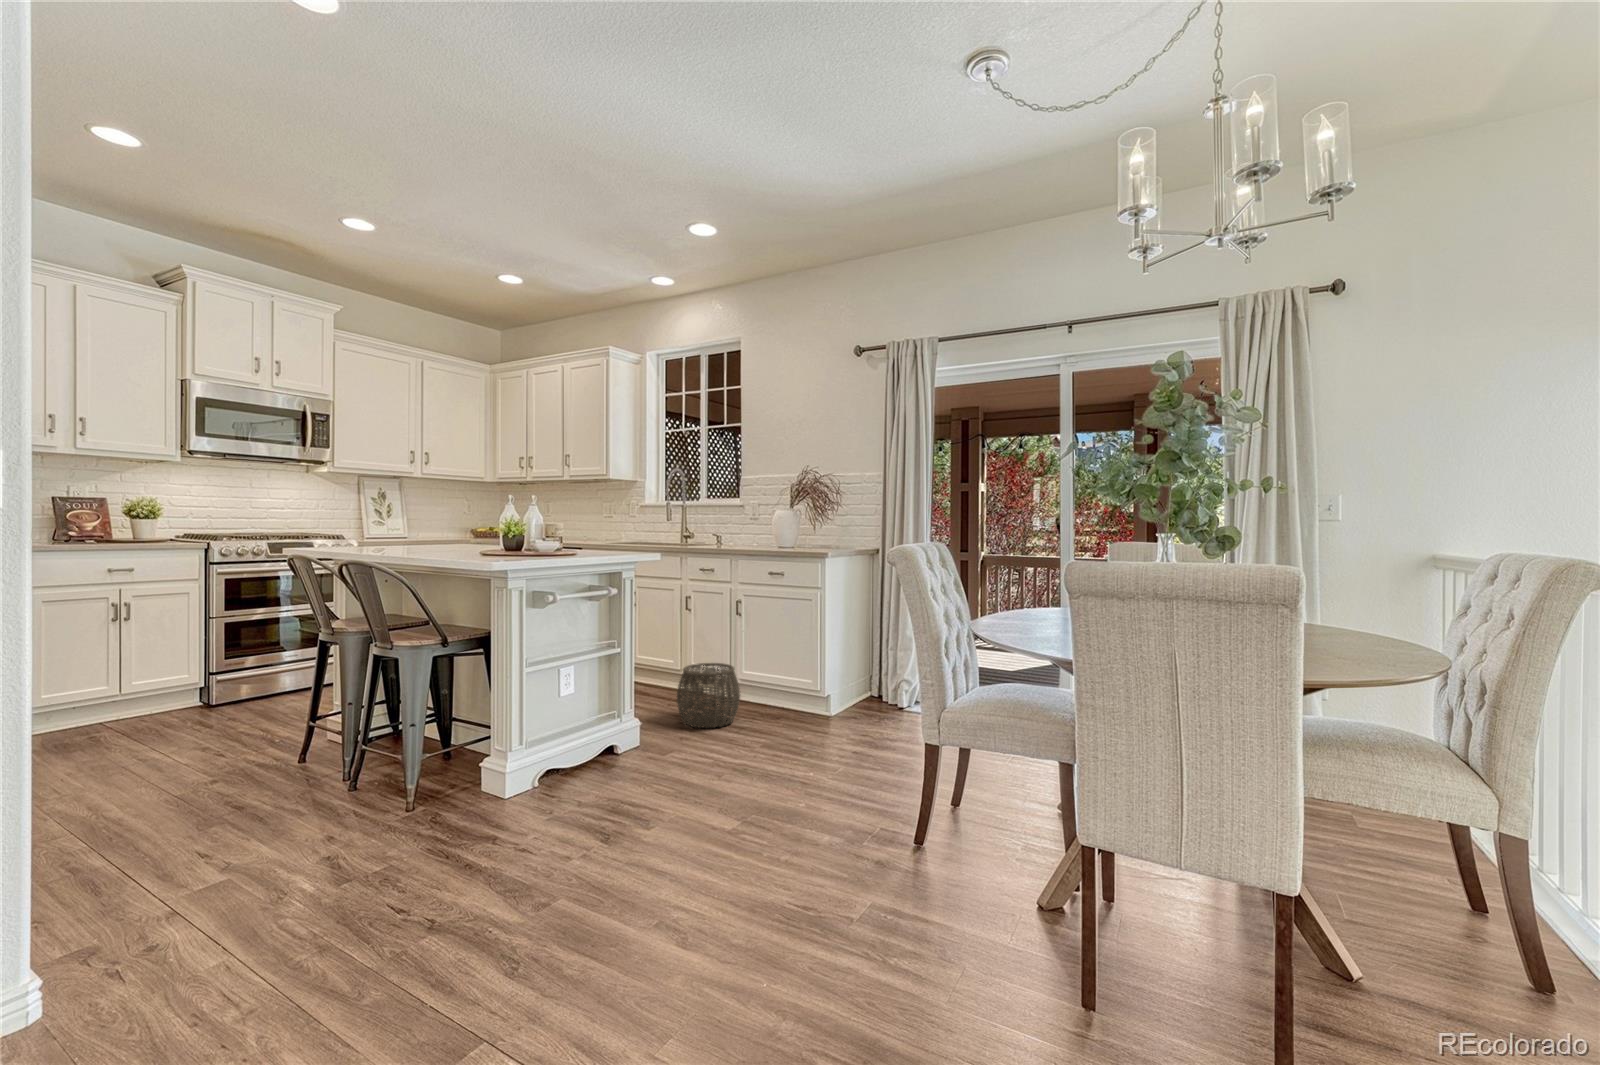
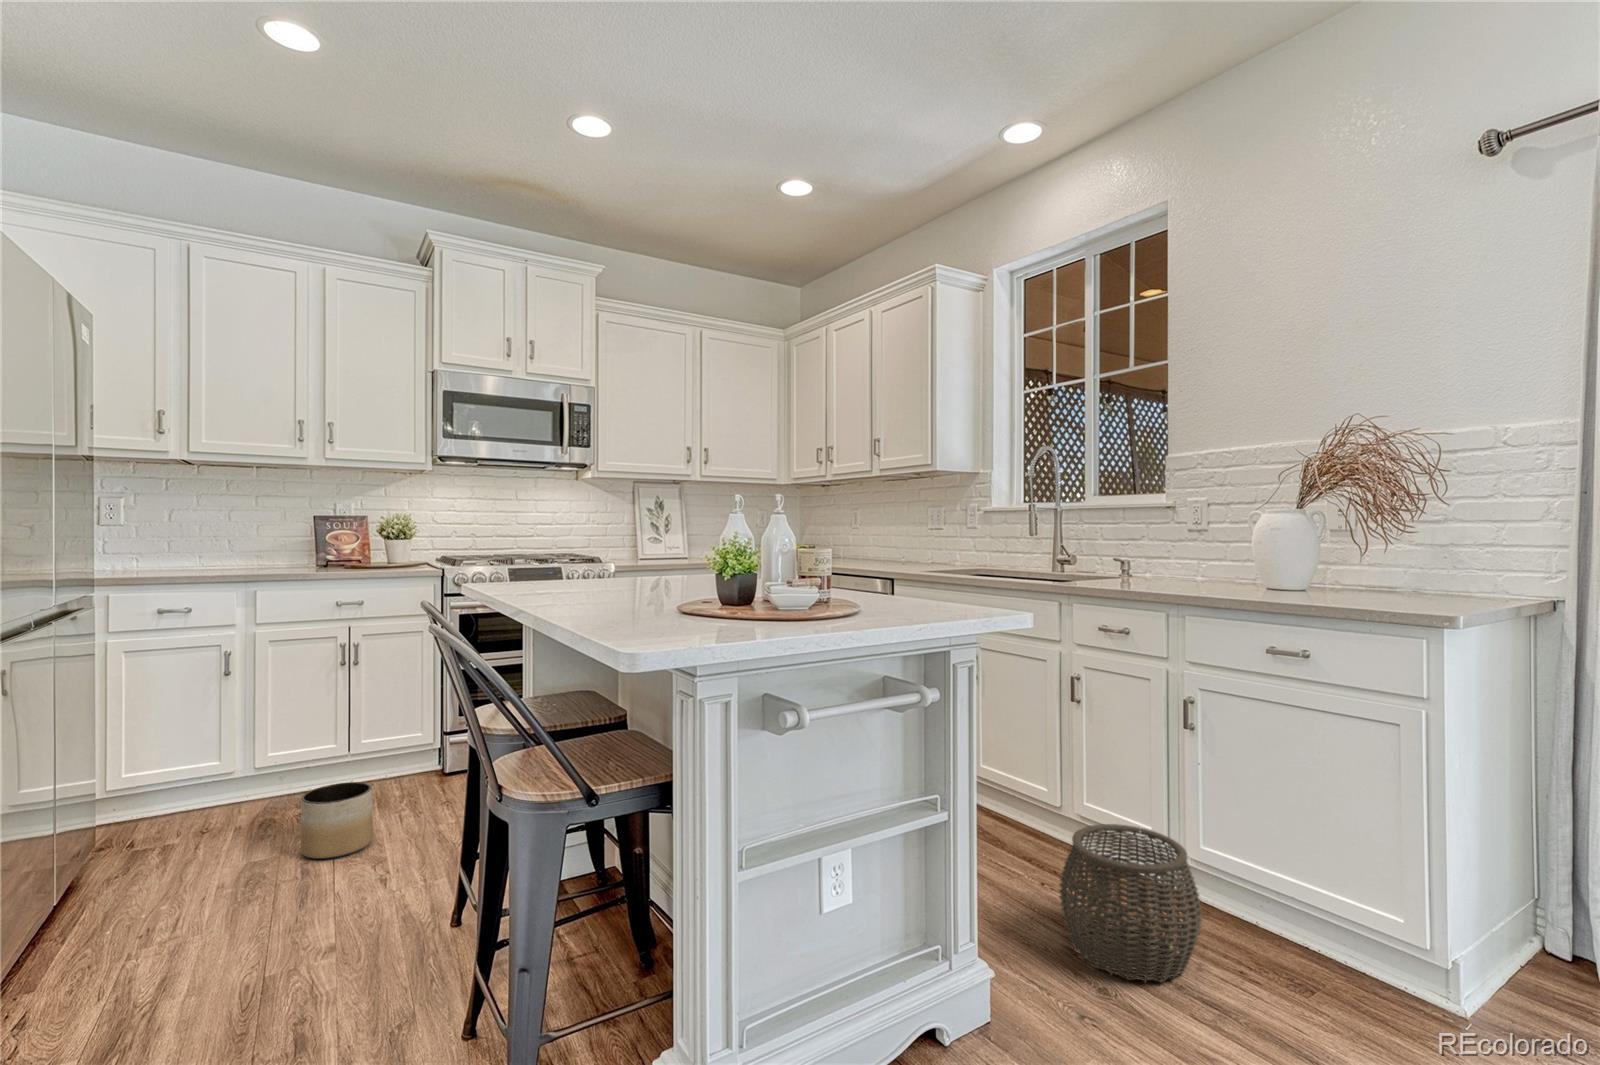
planter: none [115,701,179,755] -> present [301,782,373,859]

